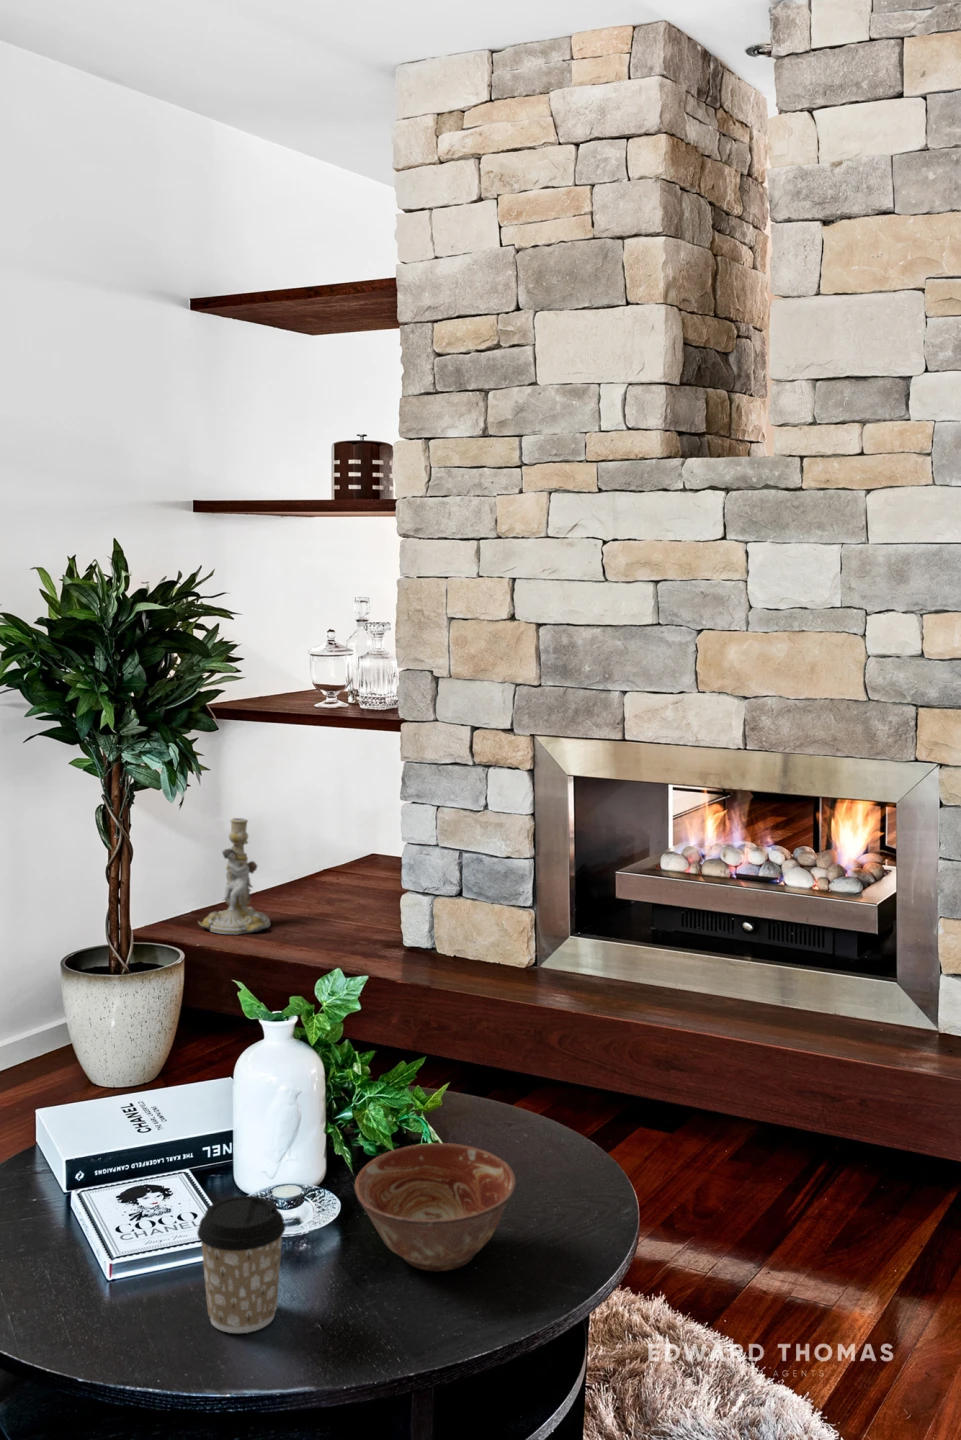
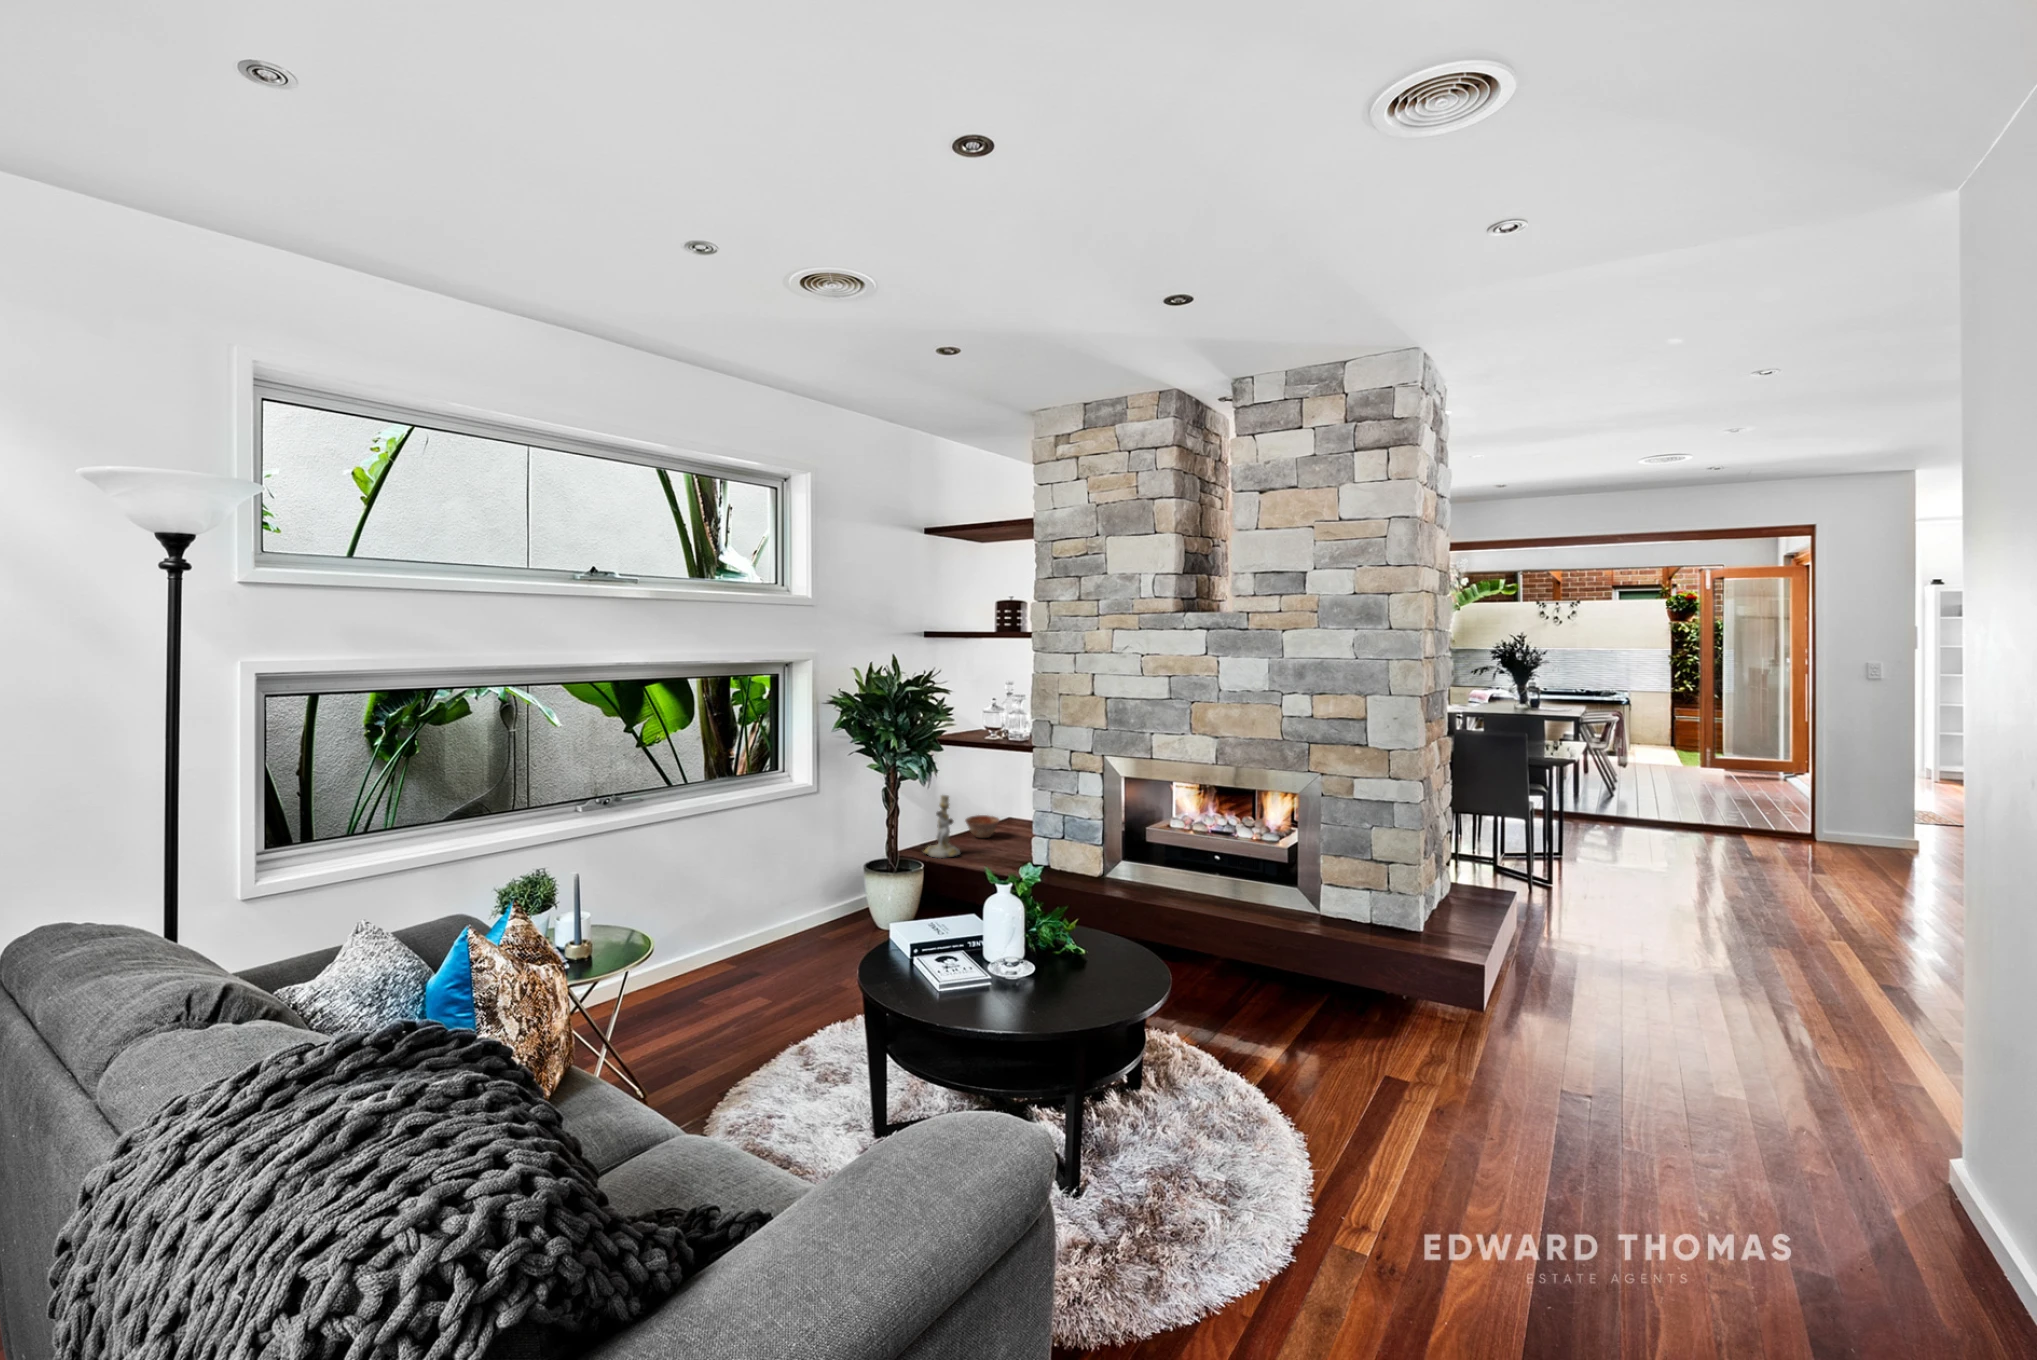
ceramic bowl: present [355,1143,516,1271] -> present [965,815,999,838]
coffee cup: present [197,1195,285,1333] -> none [982,953,1018,1010]

